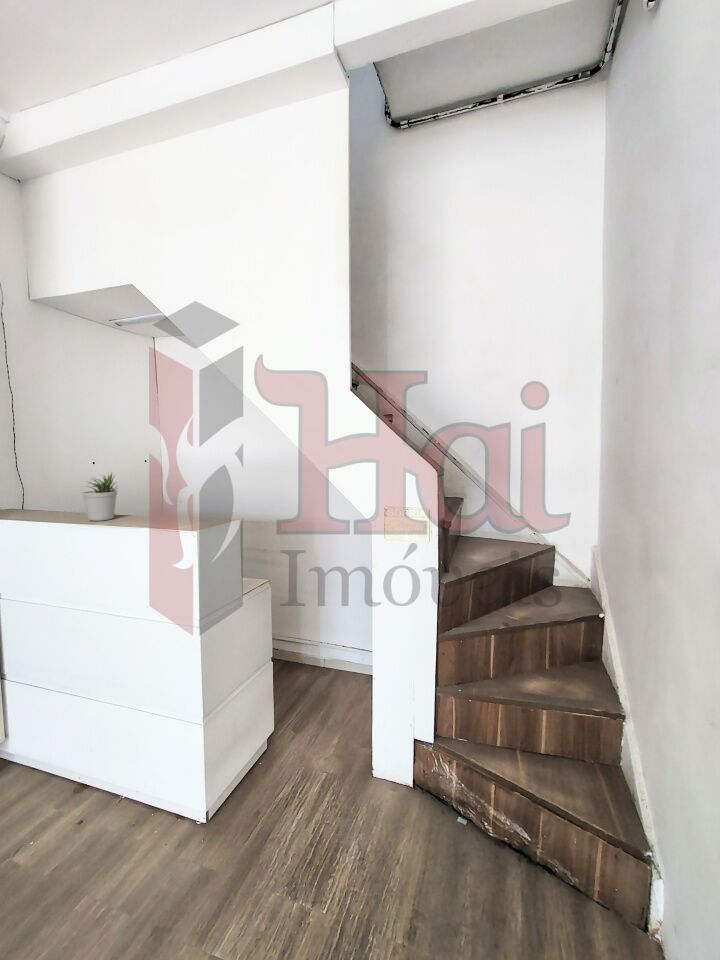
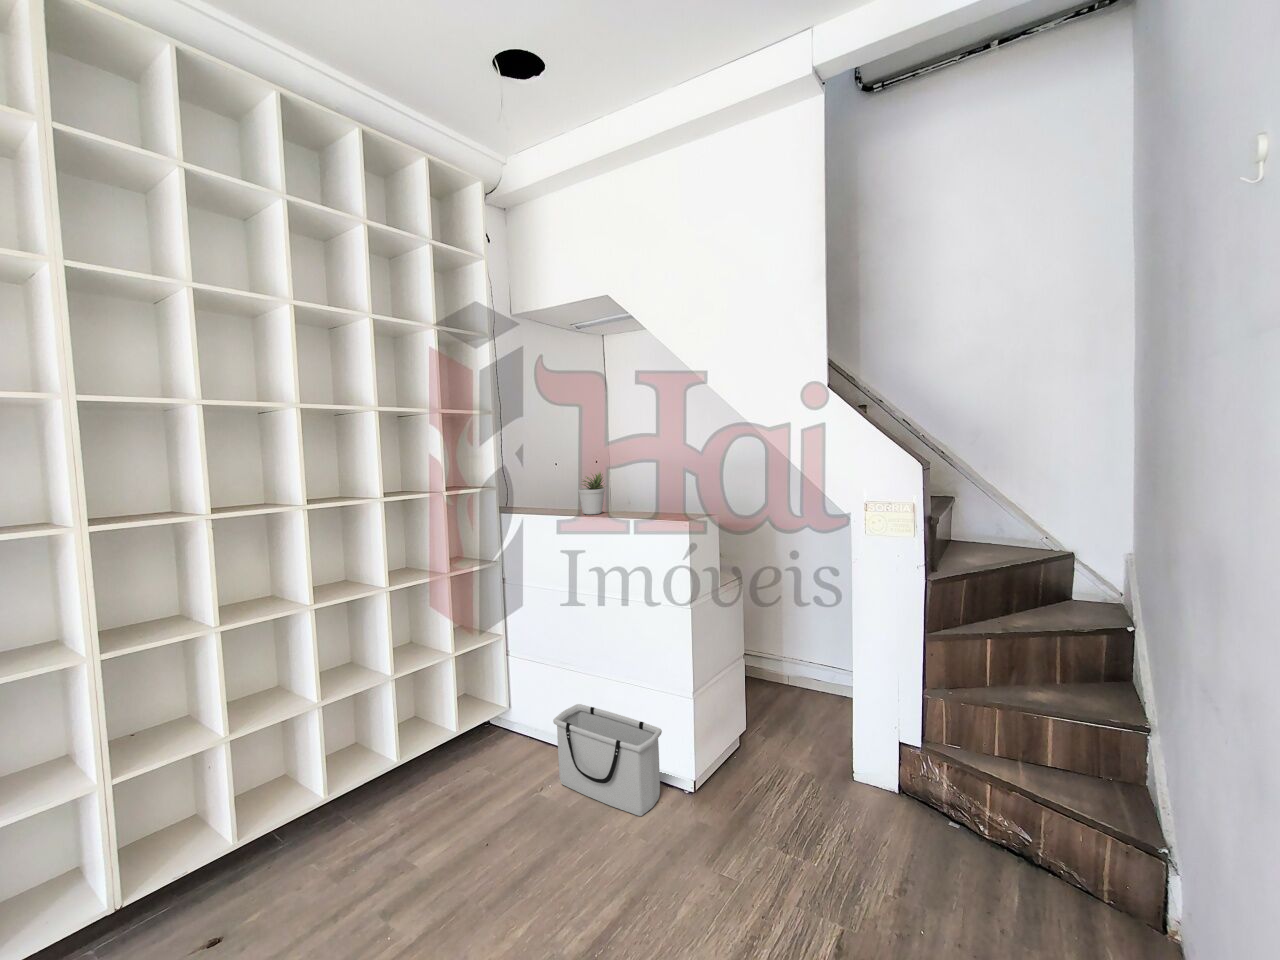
storage bin: none [32,738,165,876] -> present [553,704,662,816]

